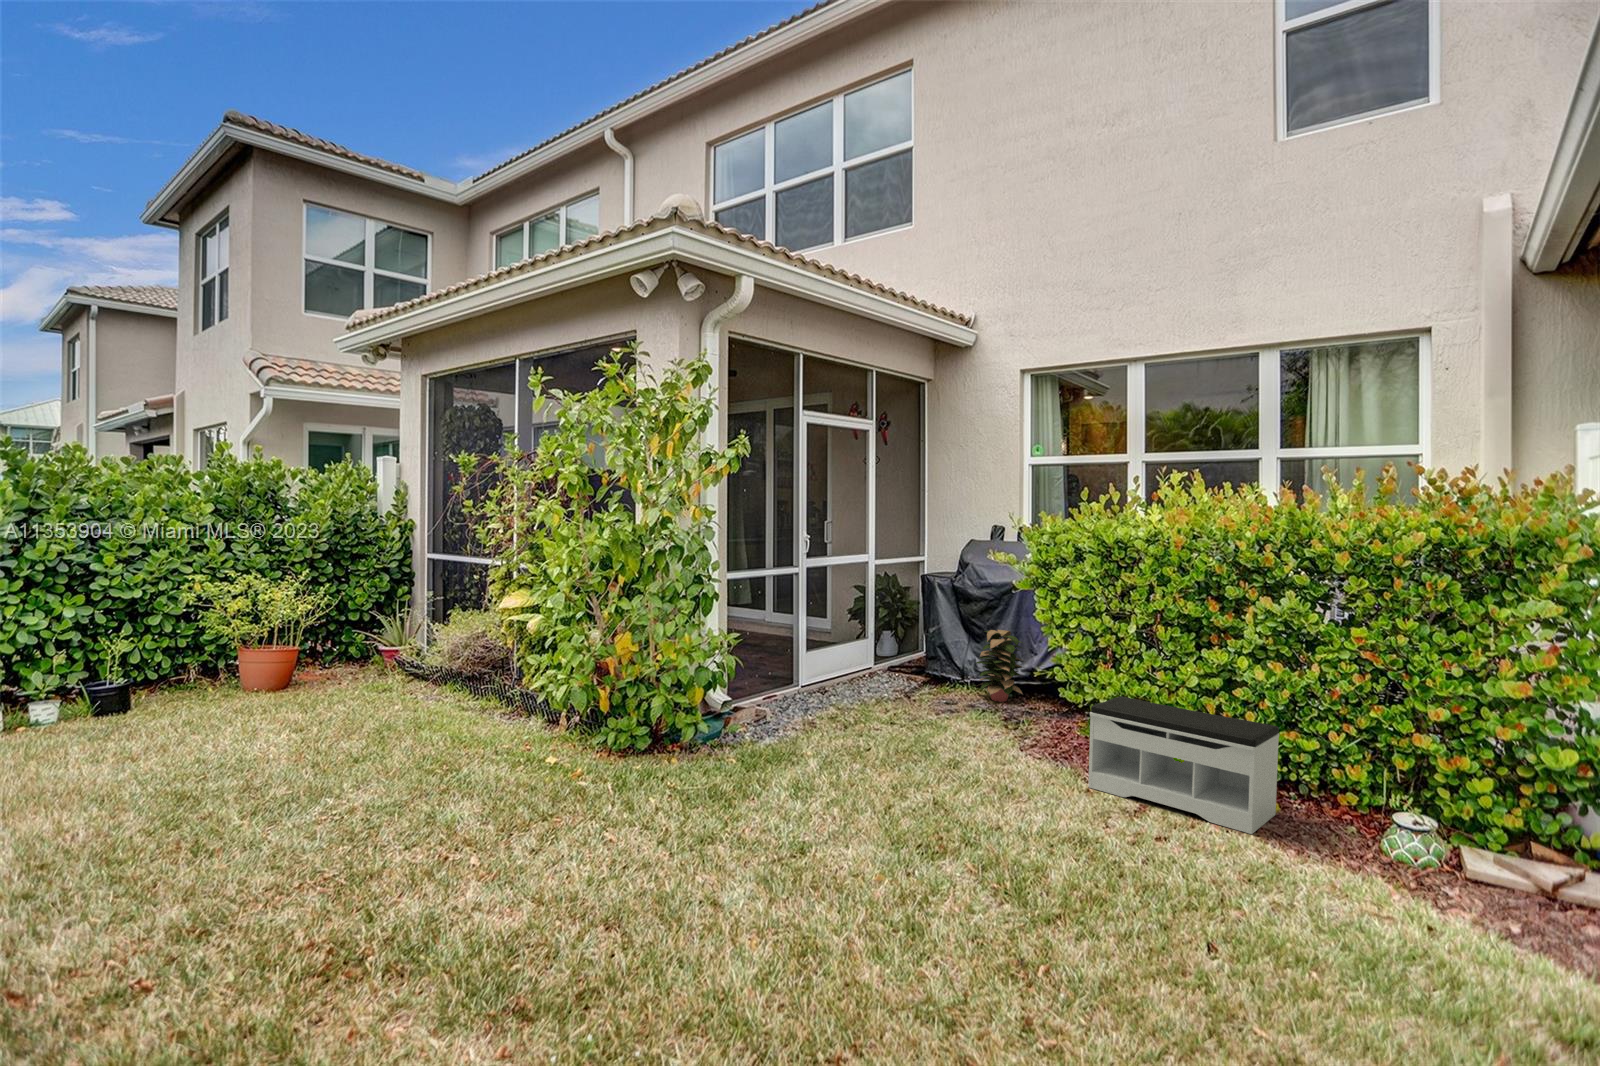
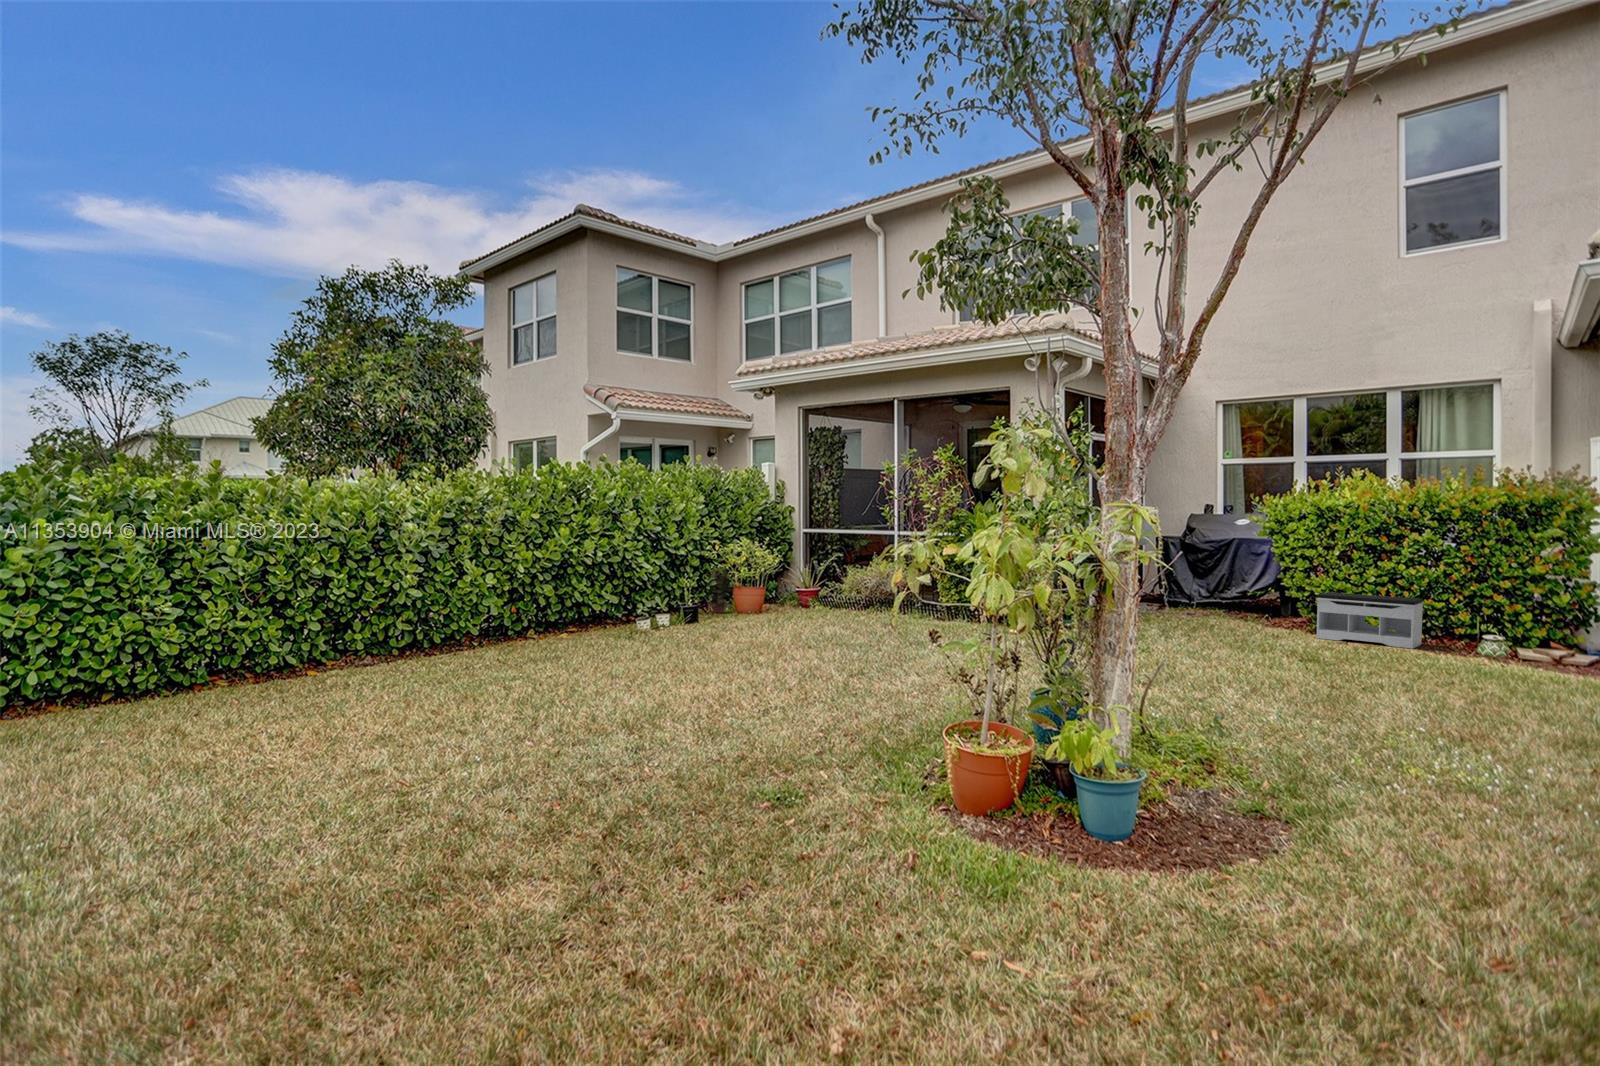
decorative plant: present [976,630,1024,702] -> present [708,569,731,613]

